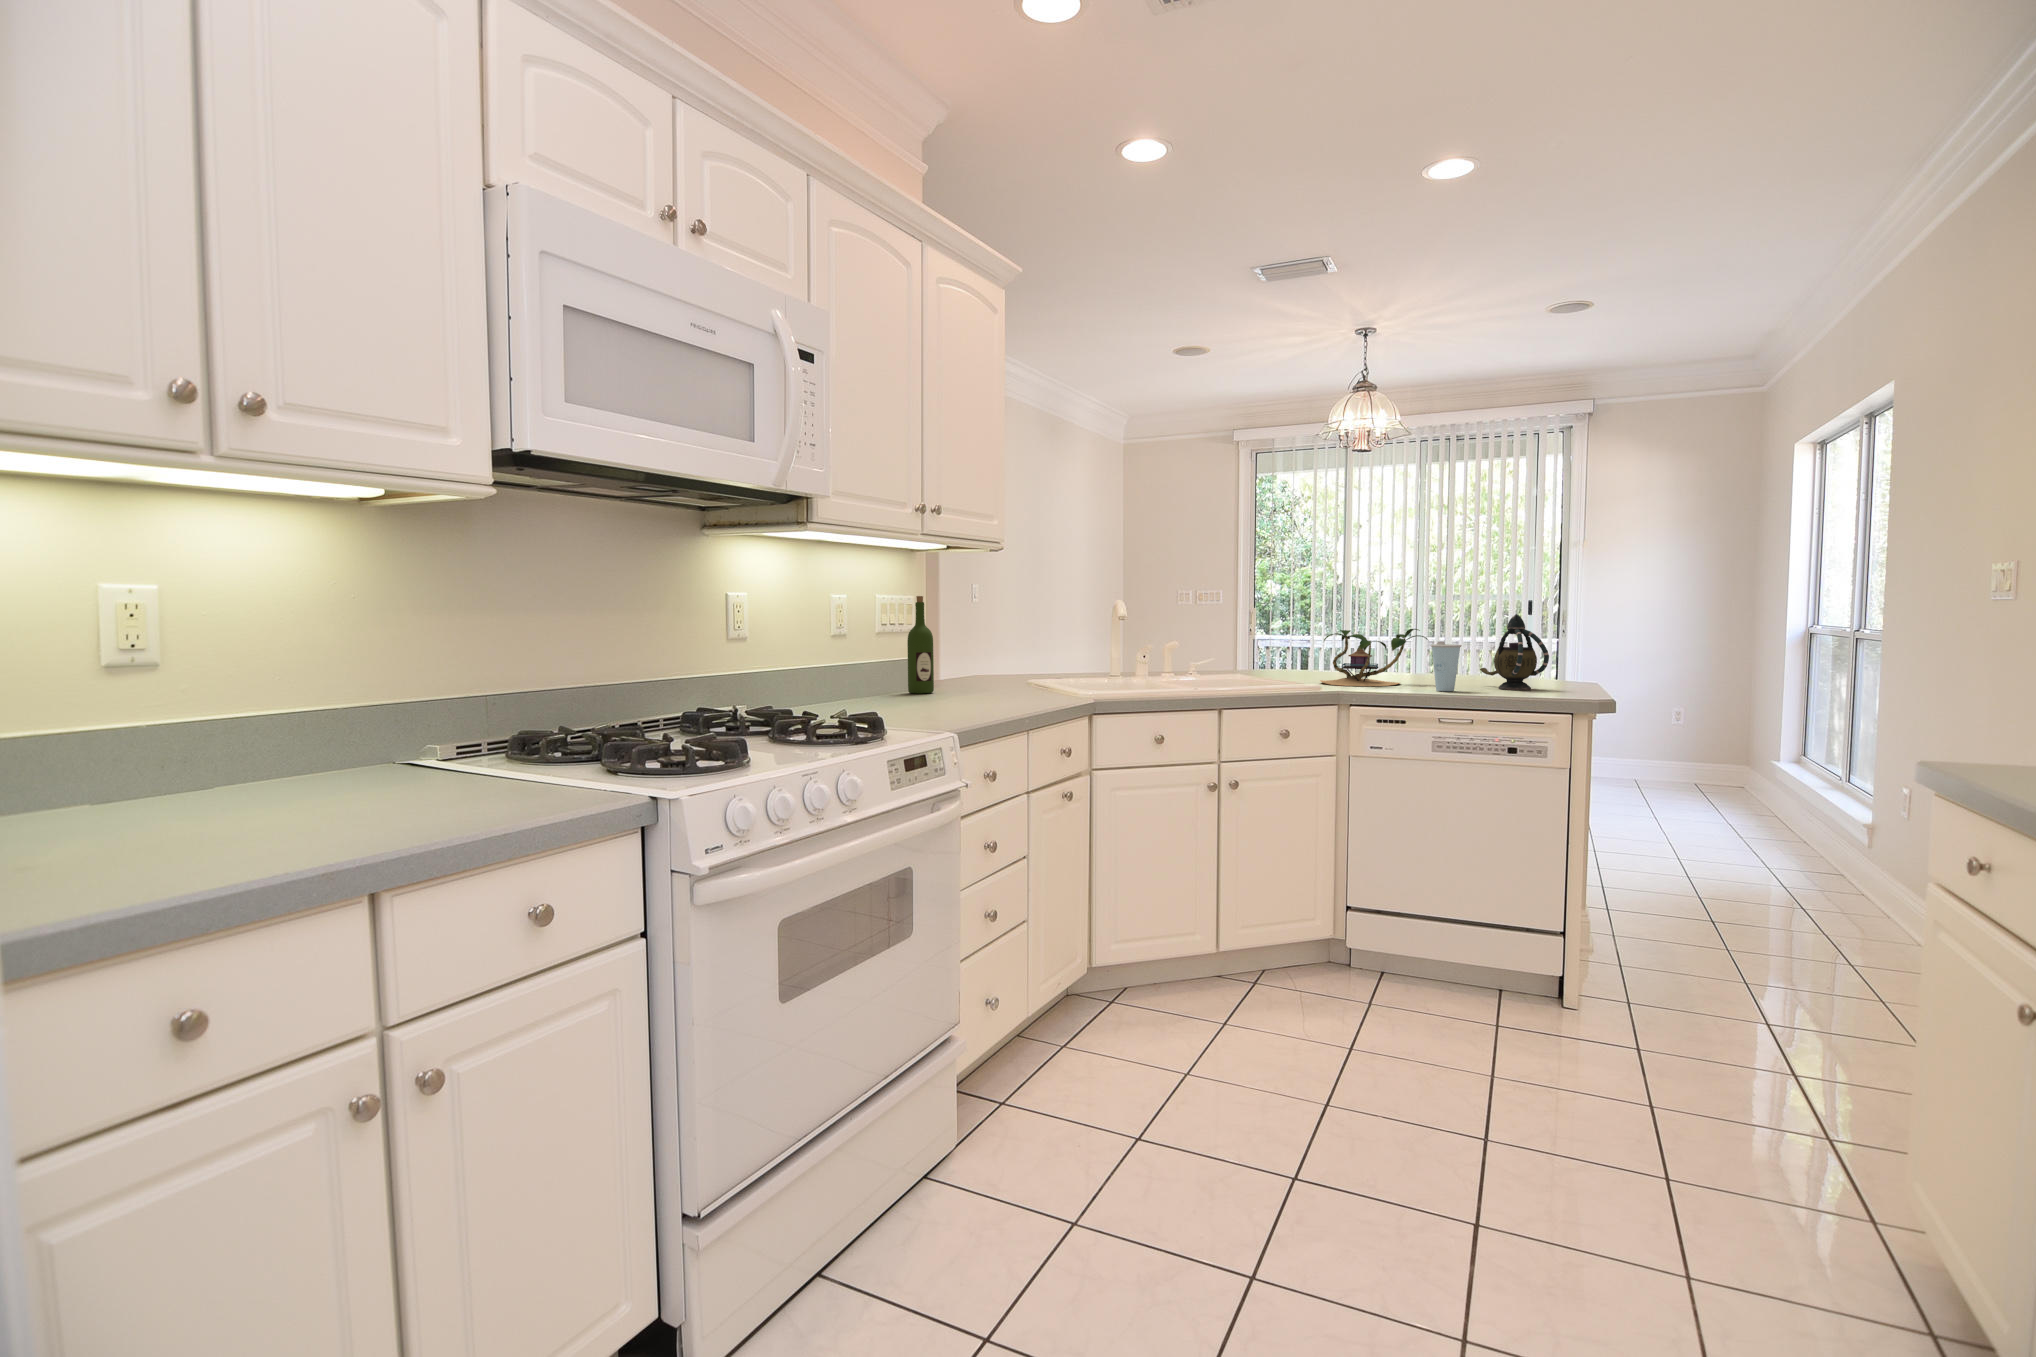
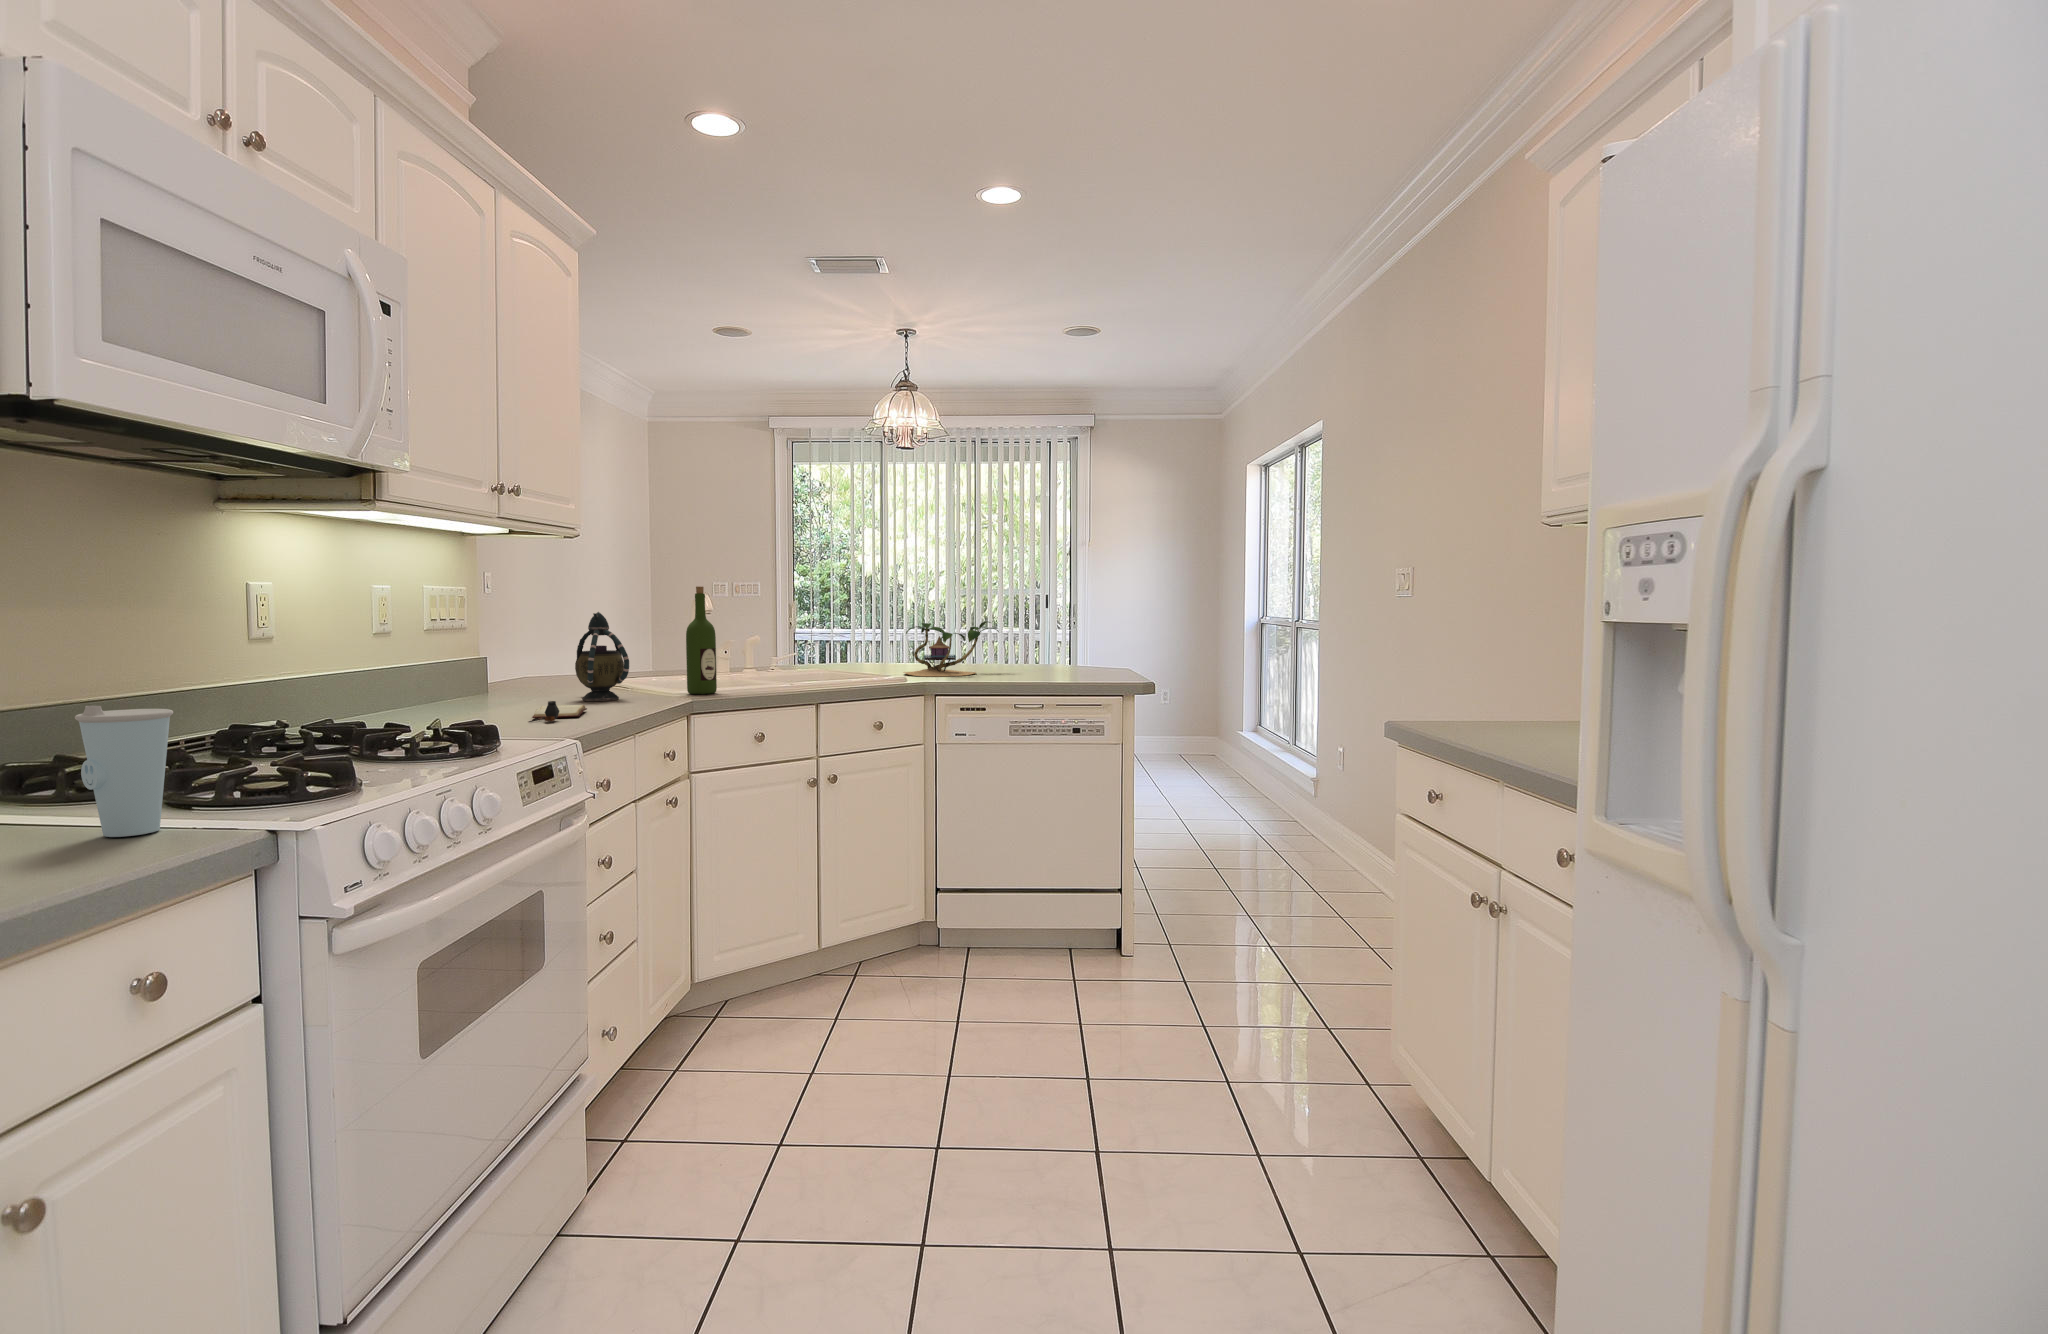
wine bottle: present [907,596,934,693] -> present [686,587,717,694]
teapot: present [1480,614,1549,690] -> present [575,612,629,701]
cup: present [1431,642,1462,691] -> present [75,706,173,837]
book: none [930,697,989,716] -> present [528,701,587,722]

